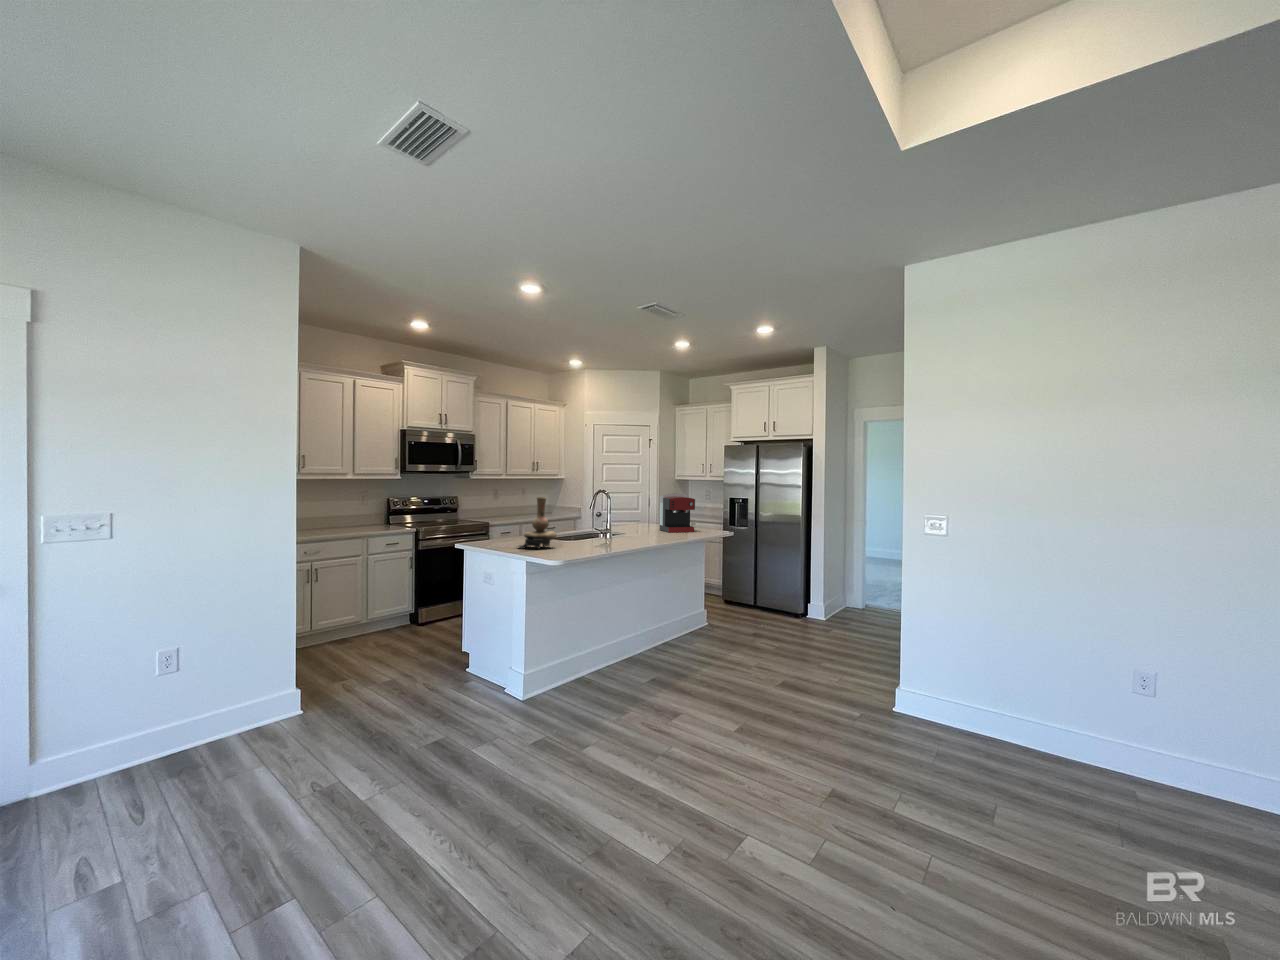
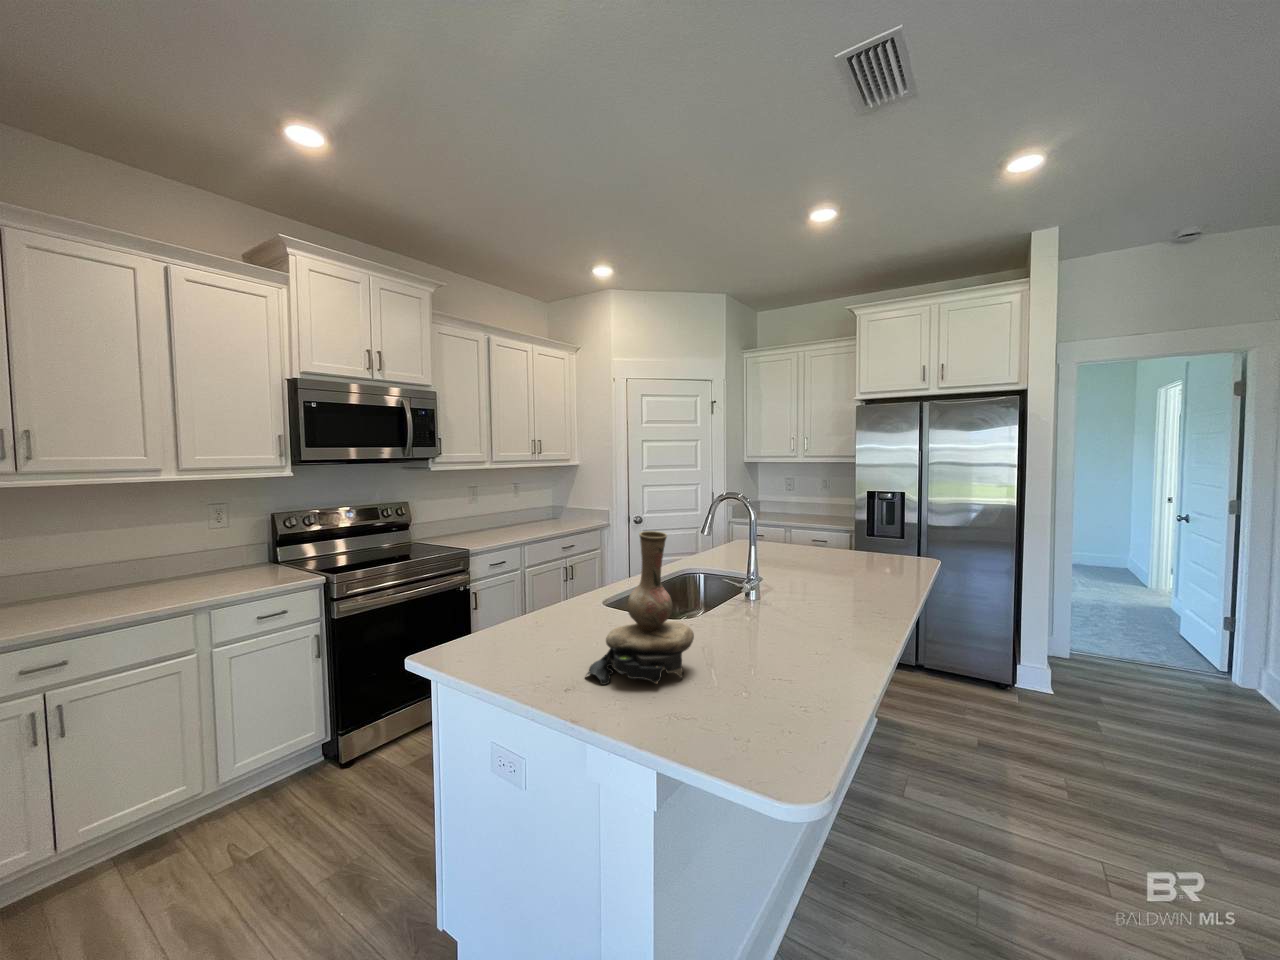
coffee maker: present [660,493,695,533] -> none [792,491,870,567]

